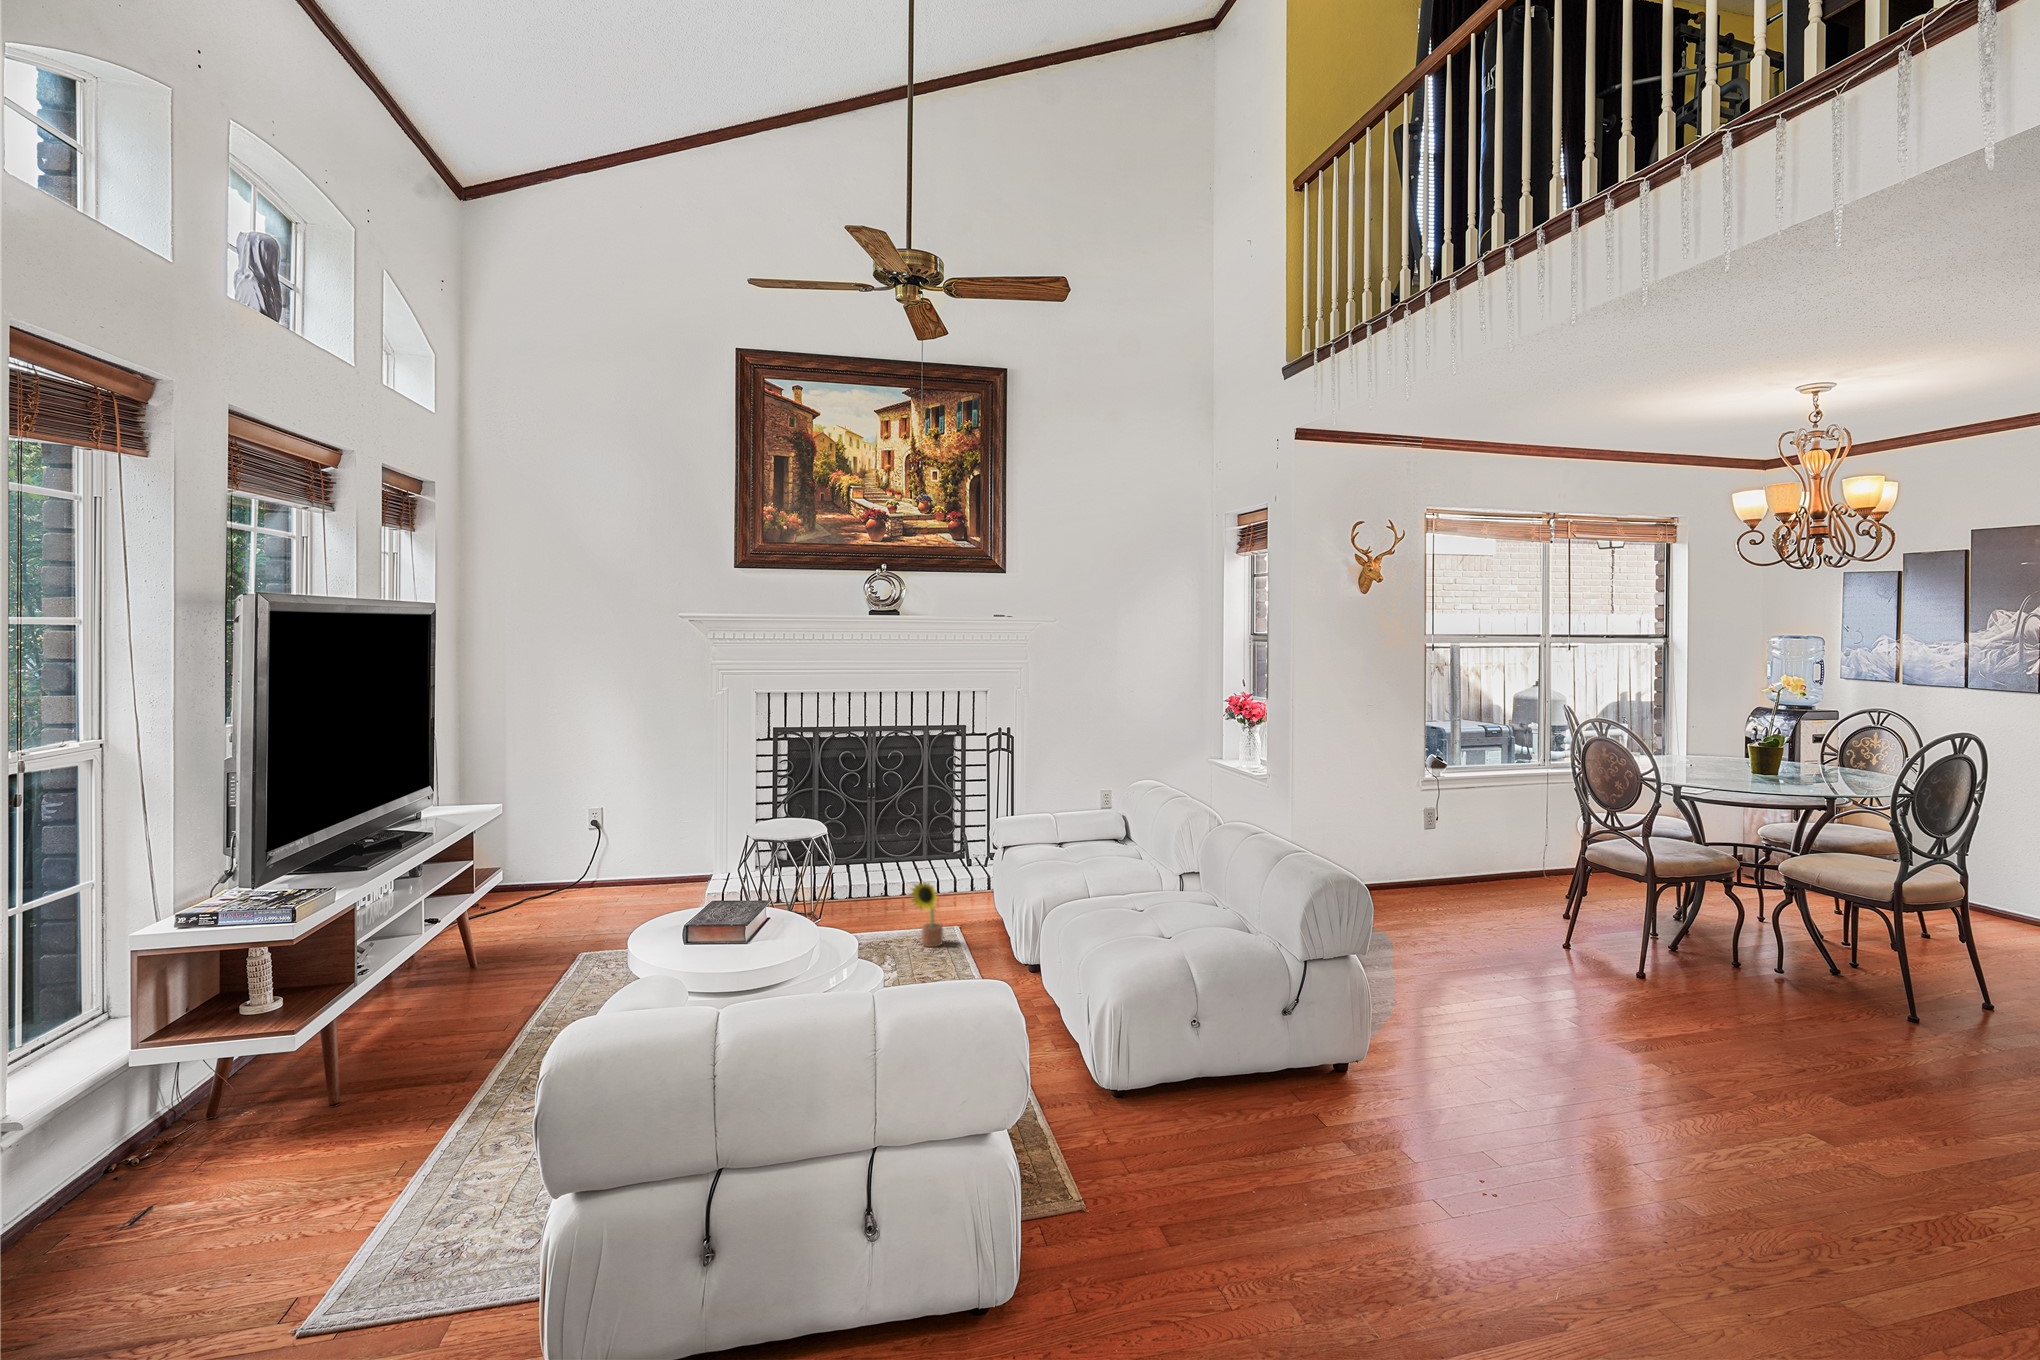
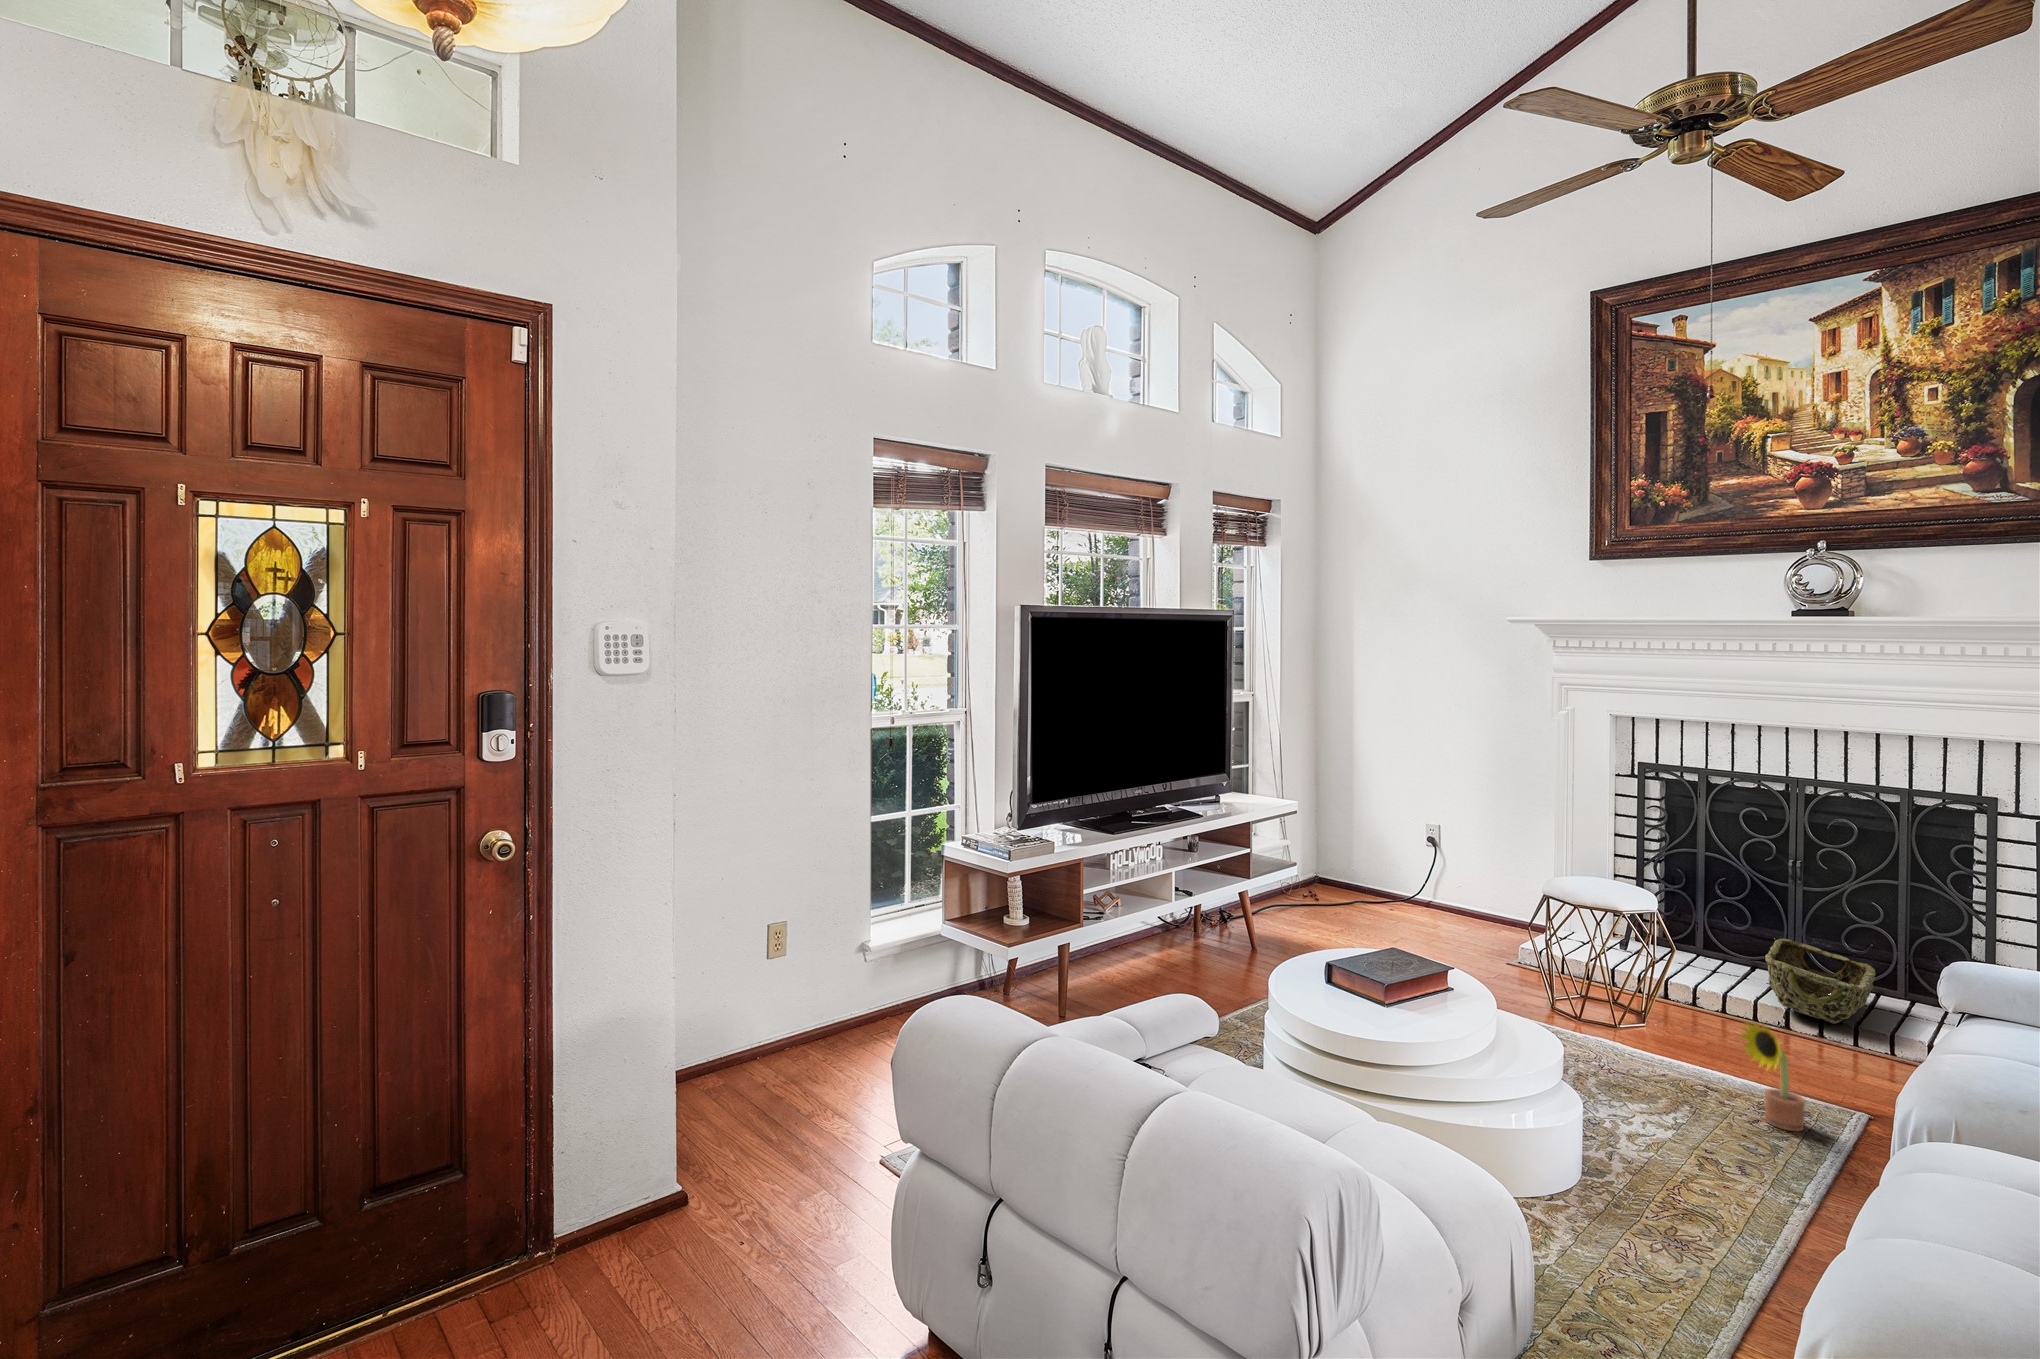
woven basket: none [863,839,924,885] -> present [1765,939,1875,1024]

